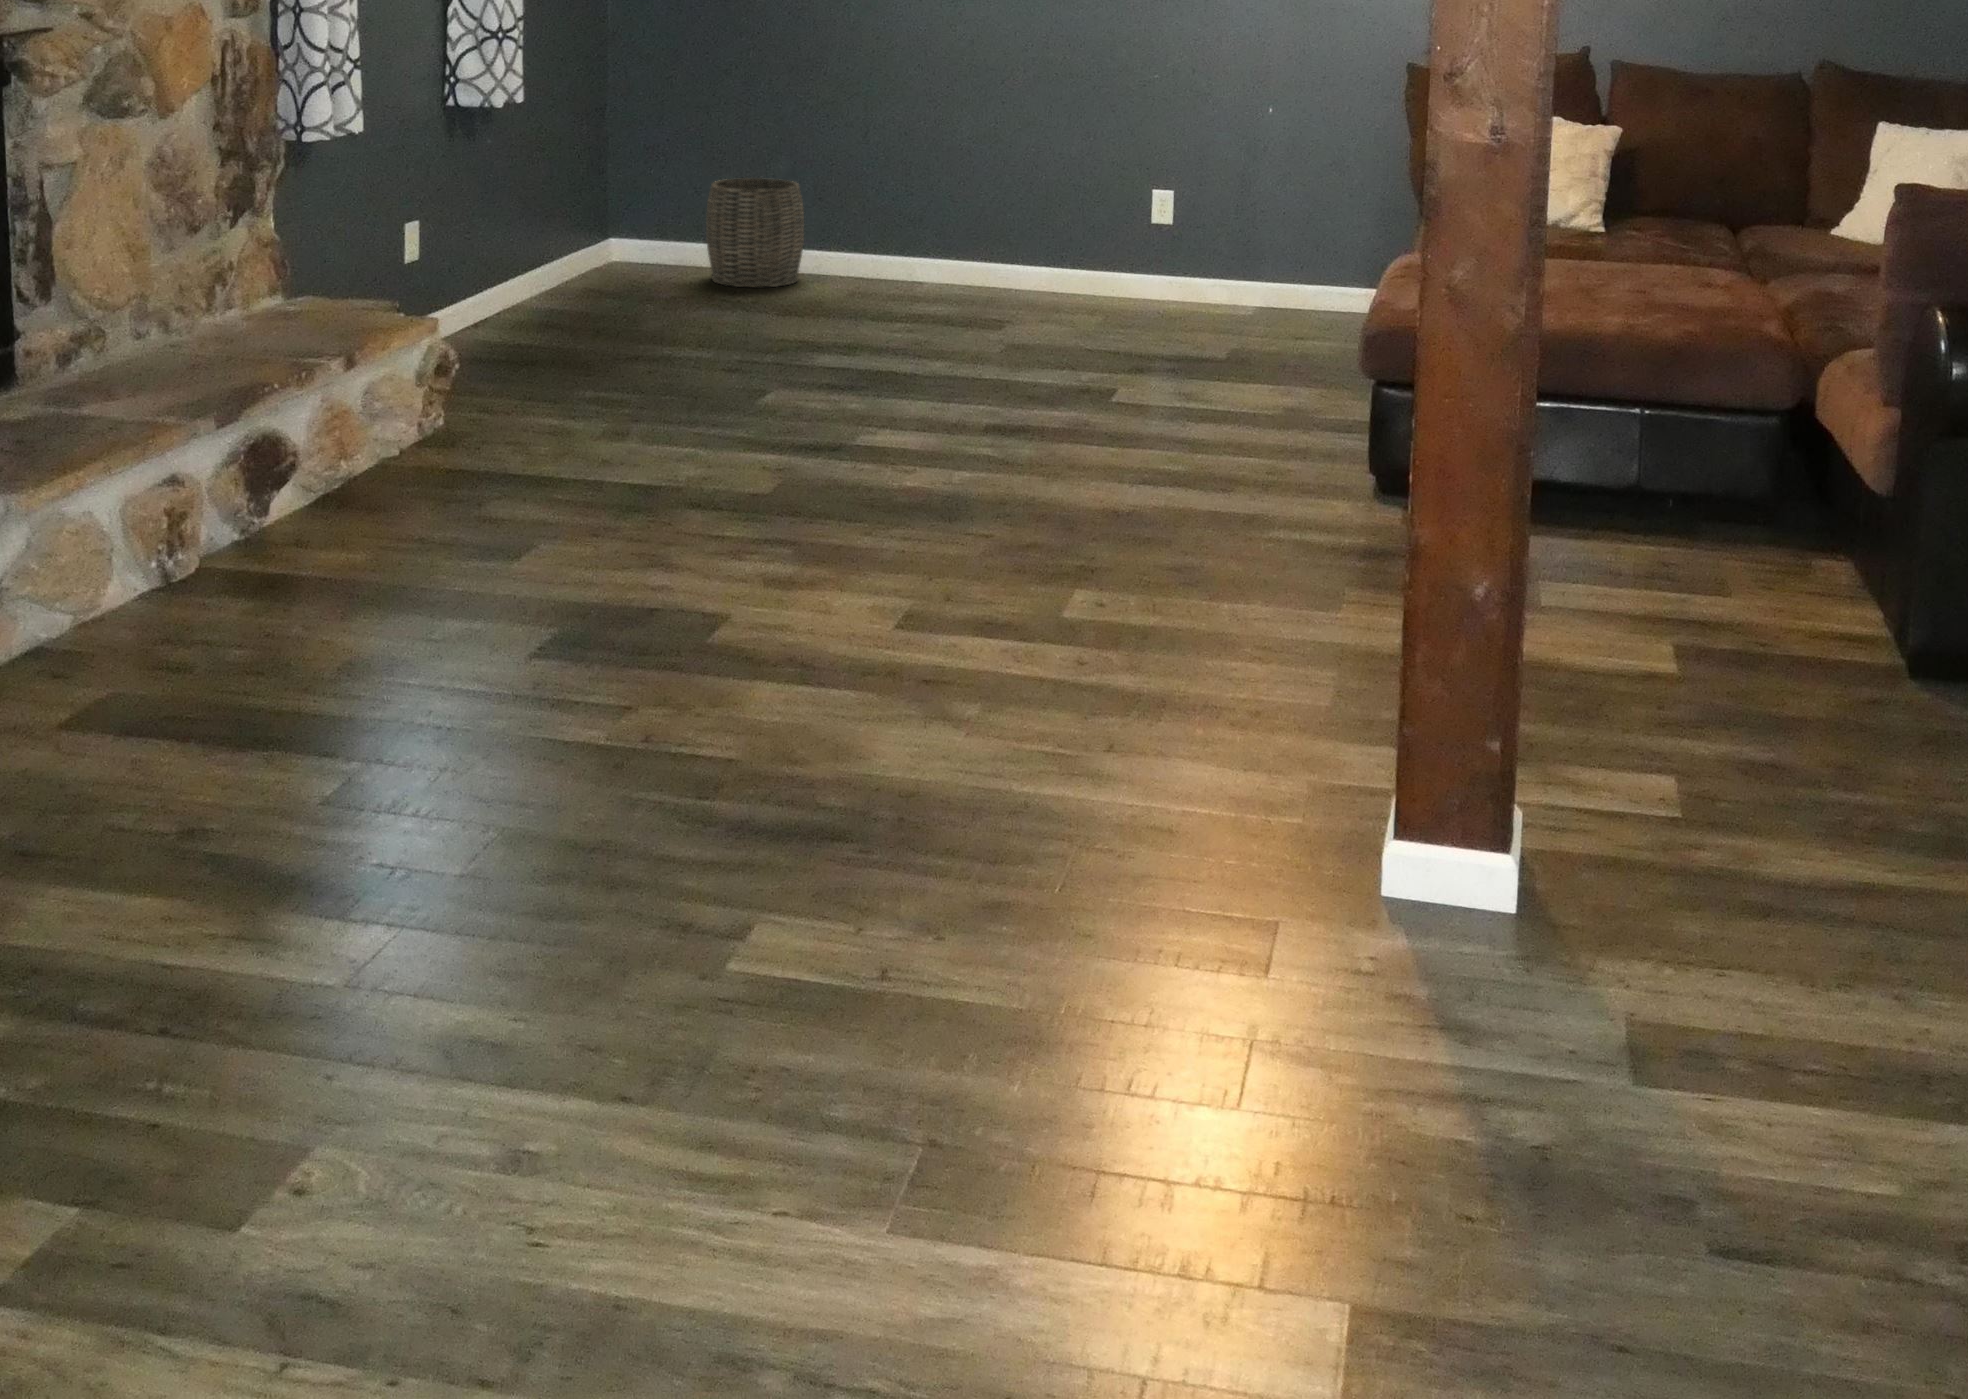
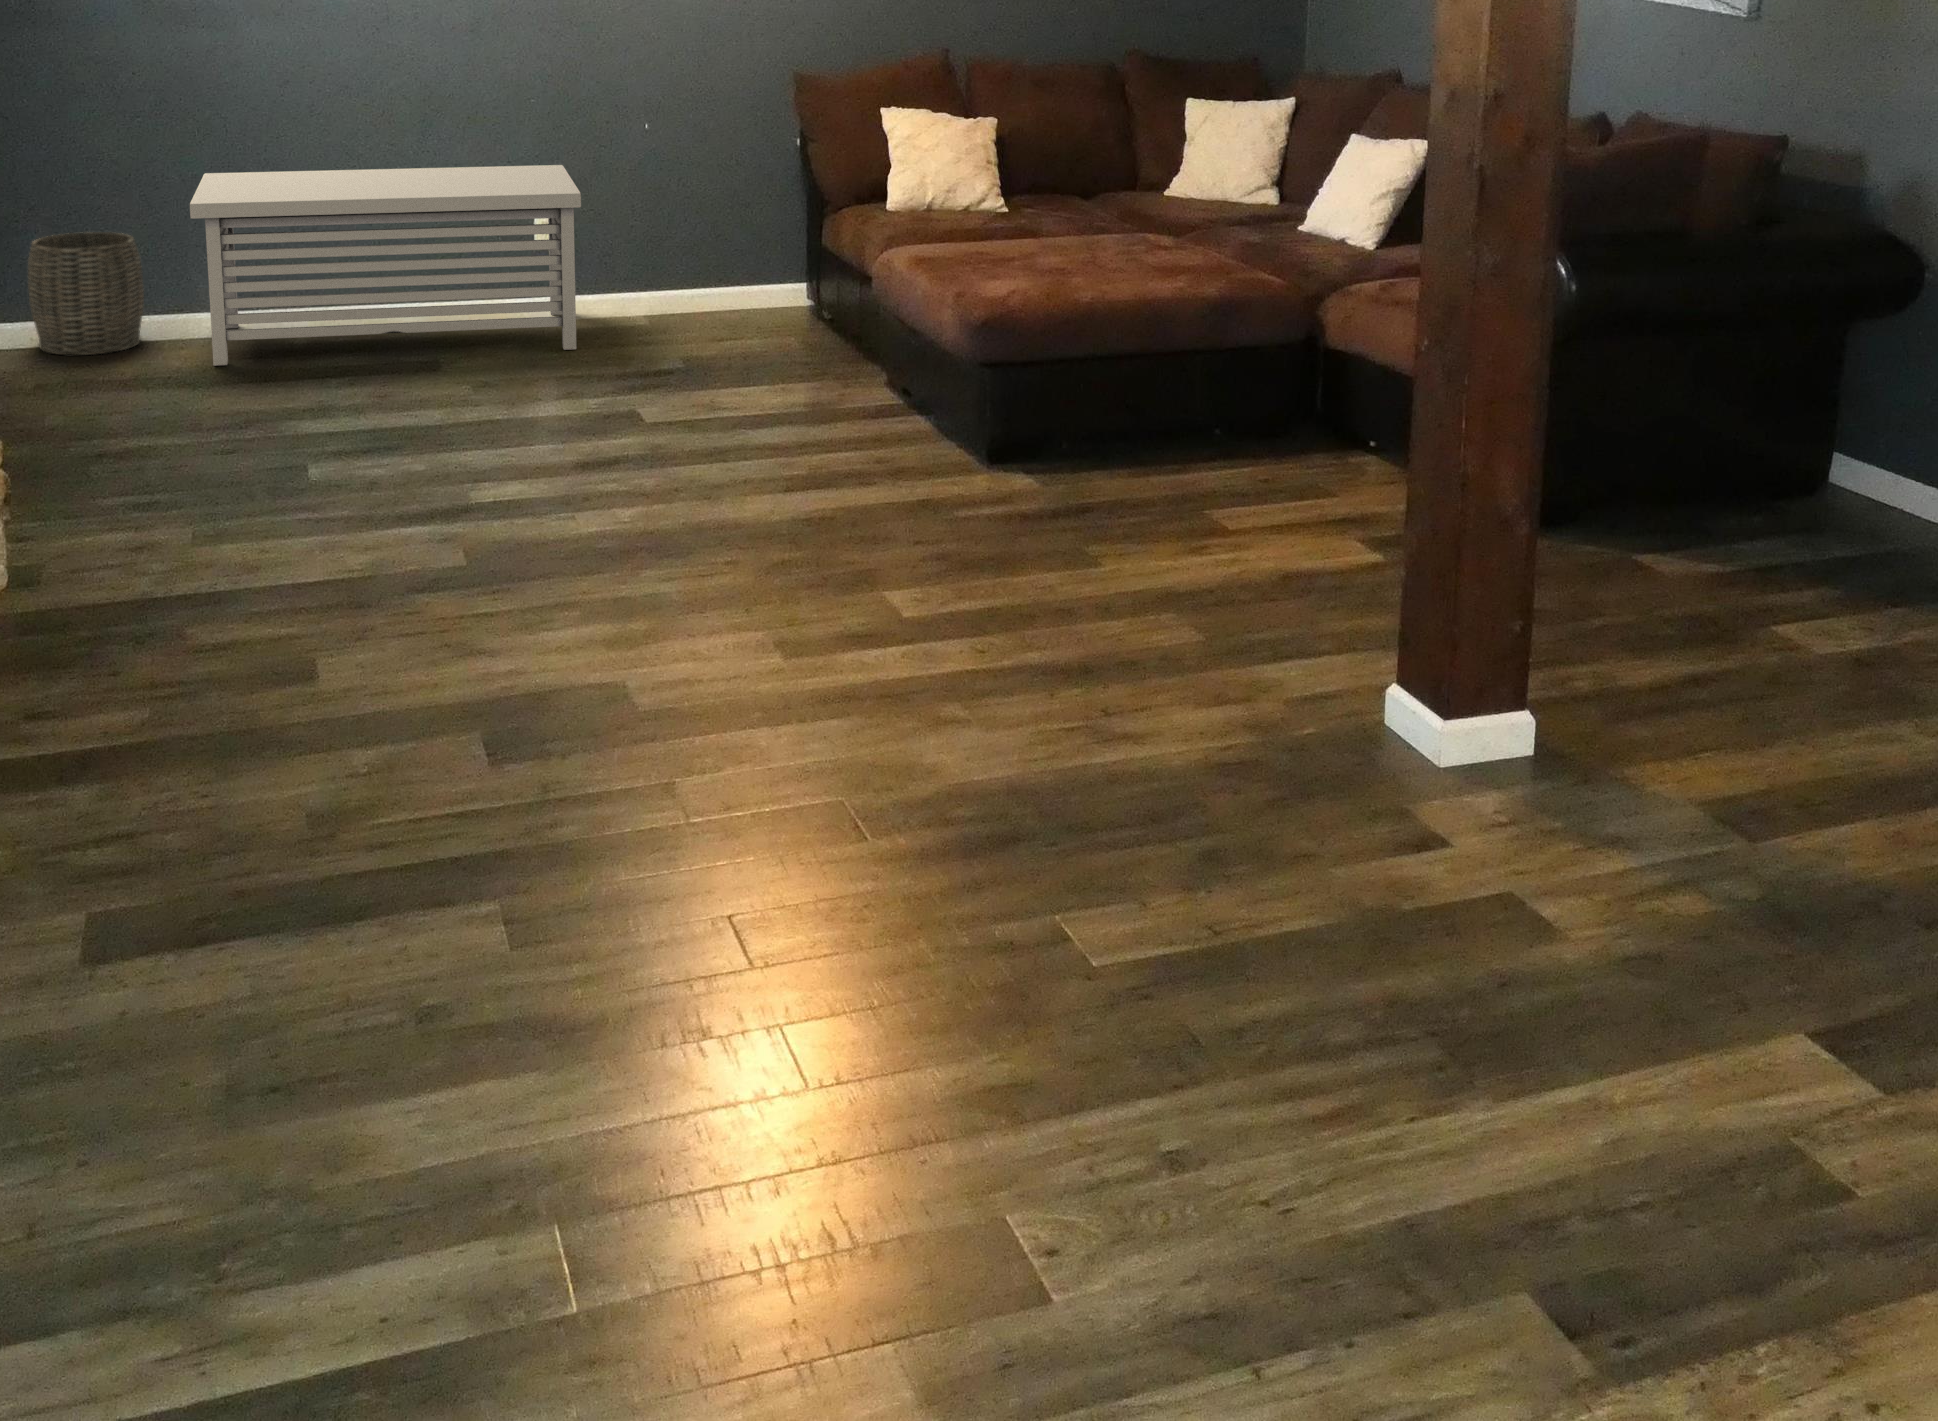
storage bench: none [812,134,1201,331] -> present [190,165,581,366]

